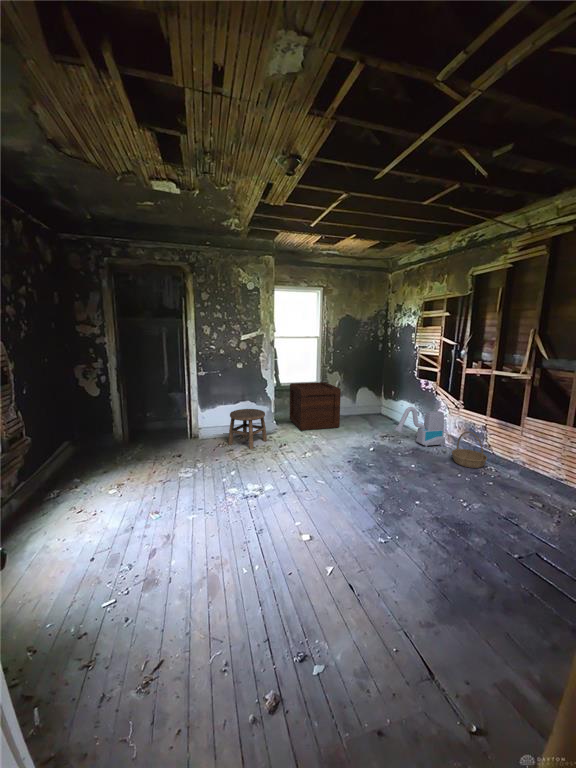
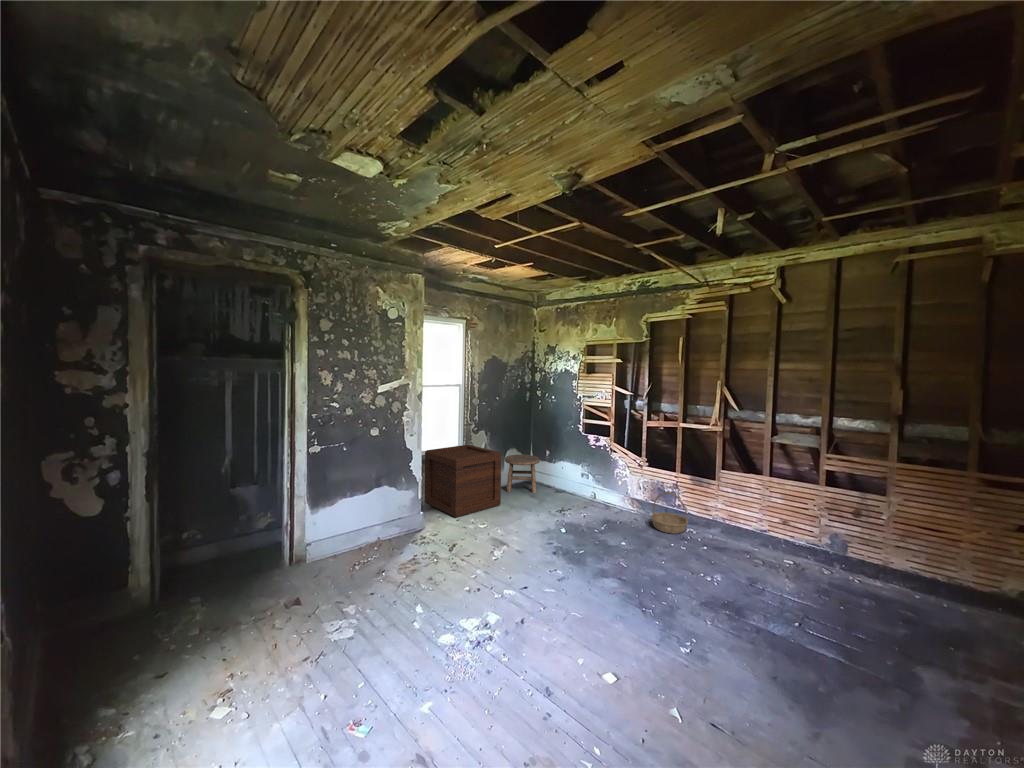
vacuum cleaner: present [393,407,445,447] -> none [581,469,630,516]
stool: present [228,409,267,449] -> present [505,455,539,493]

